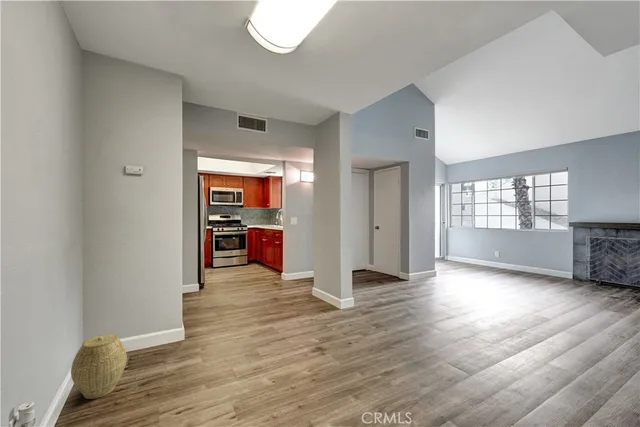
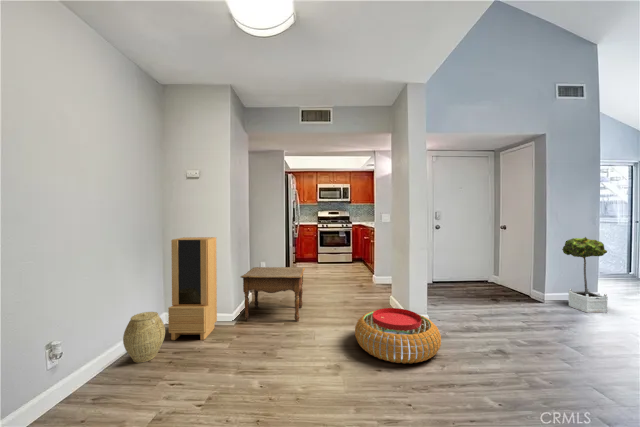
potted tree: none [418,233,441,283] -> present [562,237,608,313]
storage cabinet: none [113,242,164,367] -> present [168,237,217,340]
side table: none [184,270,251,331] -> present [241,267,305,321]
pouf: none [311,294,378,334] -> present [355,308,441,364]

